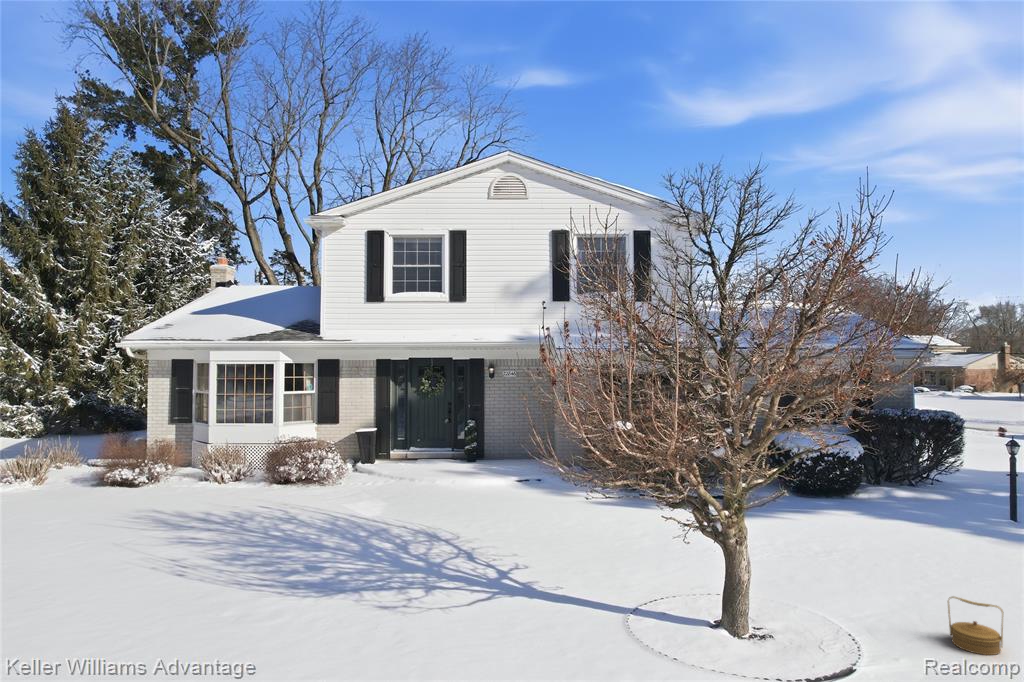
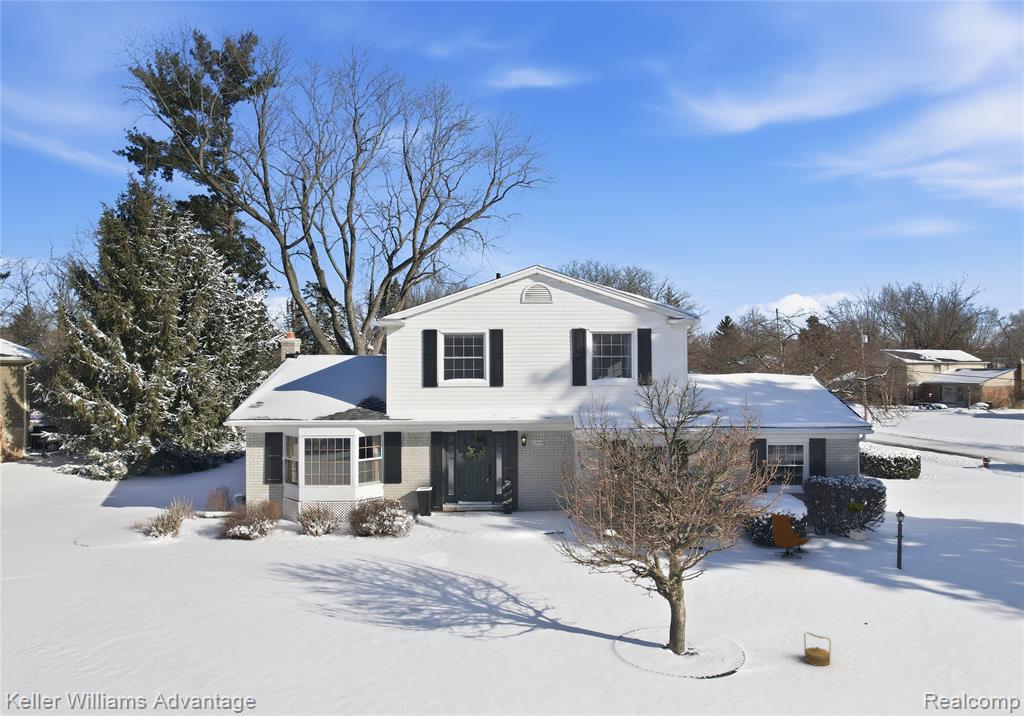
potted tree: none [871,437,896,483] -> present [847,503,866,540]
lounge chair: none [796,444,839,502] -> present [771,514,809,556]

